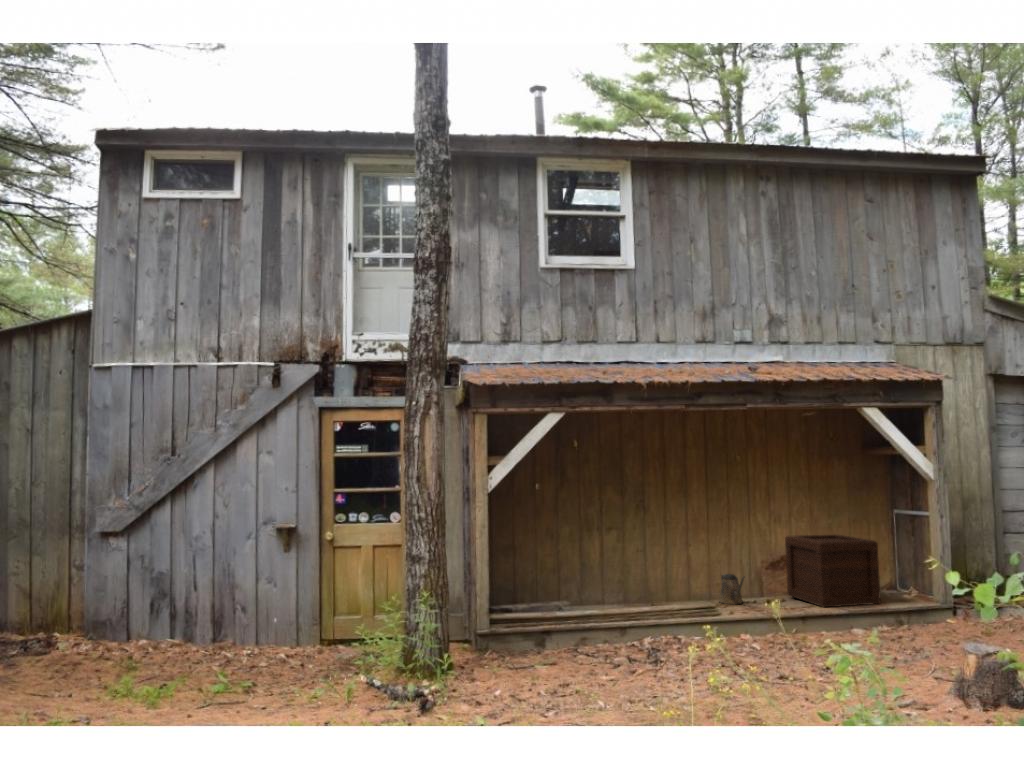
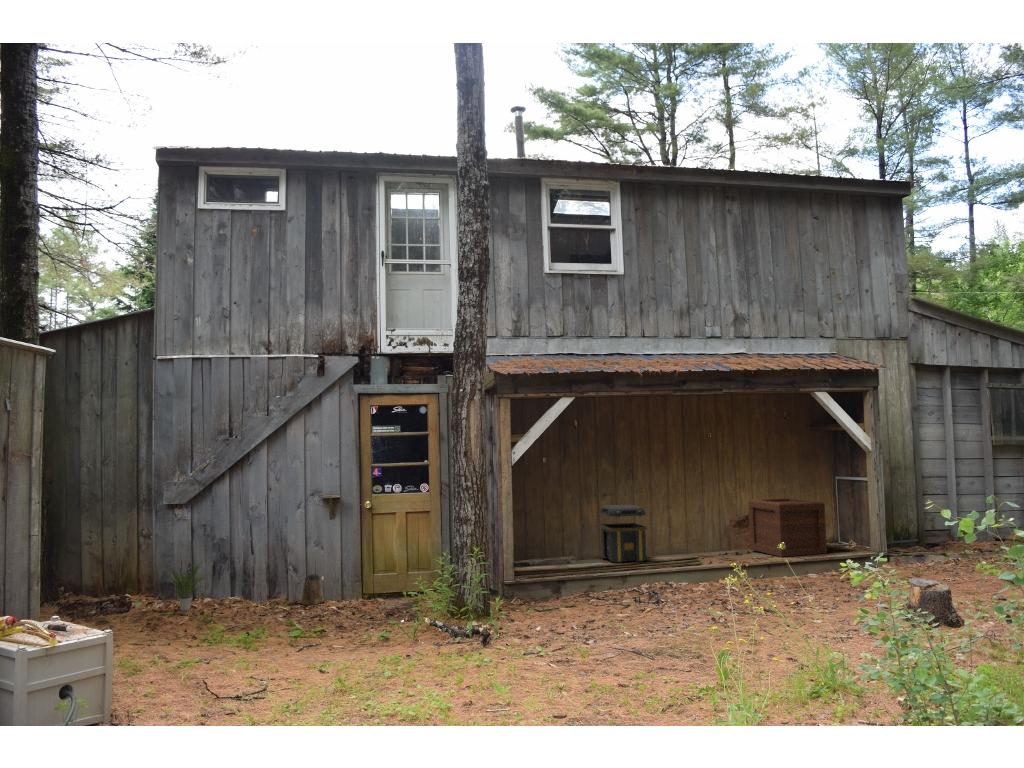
toolbox: none [604,539,658,609] -> present [600,505,647,563]
watering can: present [719,574,745,604] -> present [301,574,325,605]
potted plant: none [86,595,144,655] -> present [170,565,204,611]

